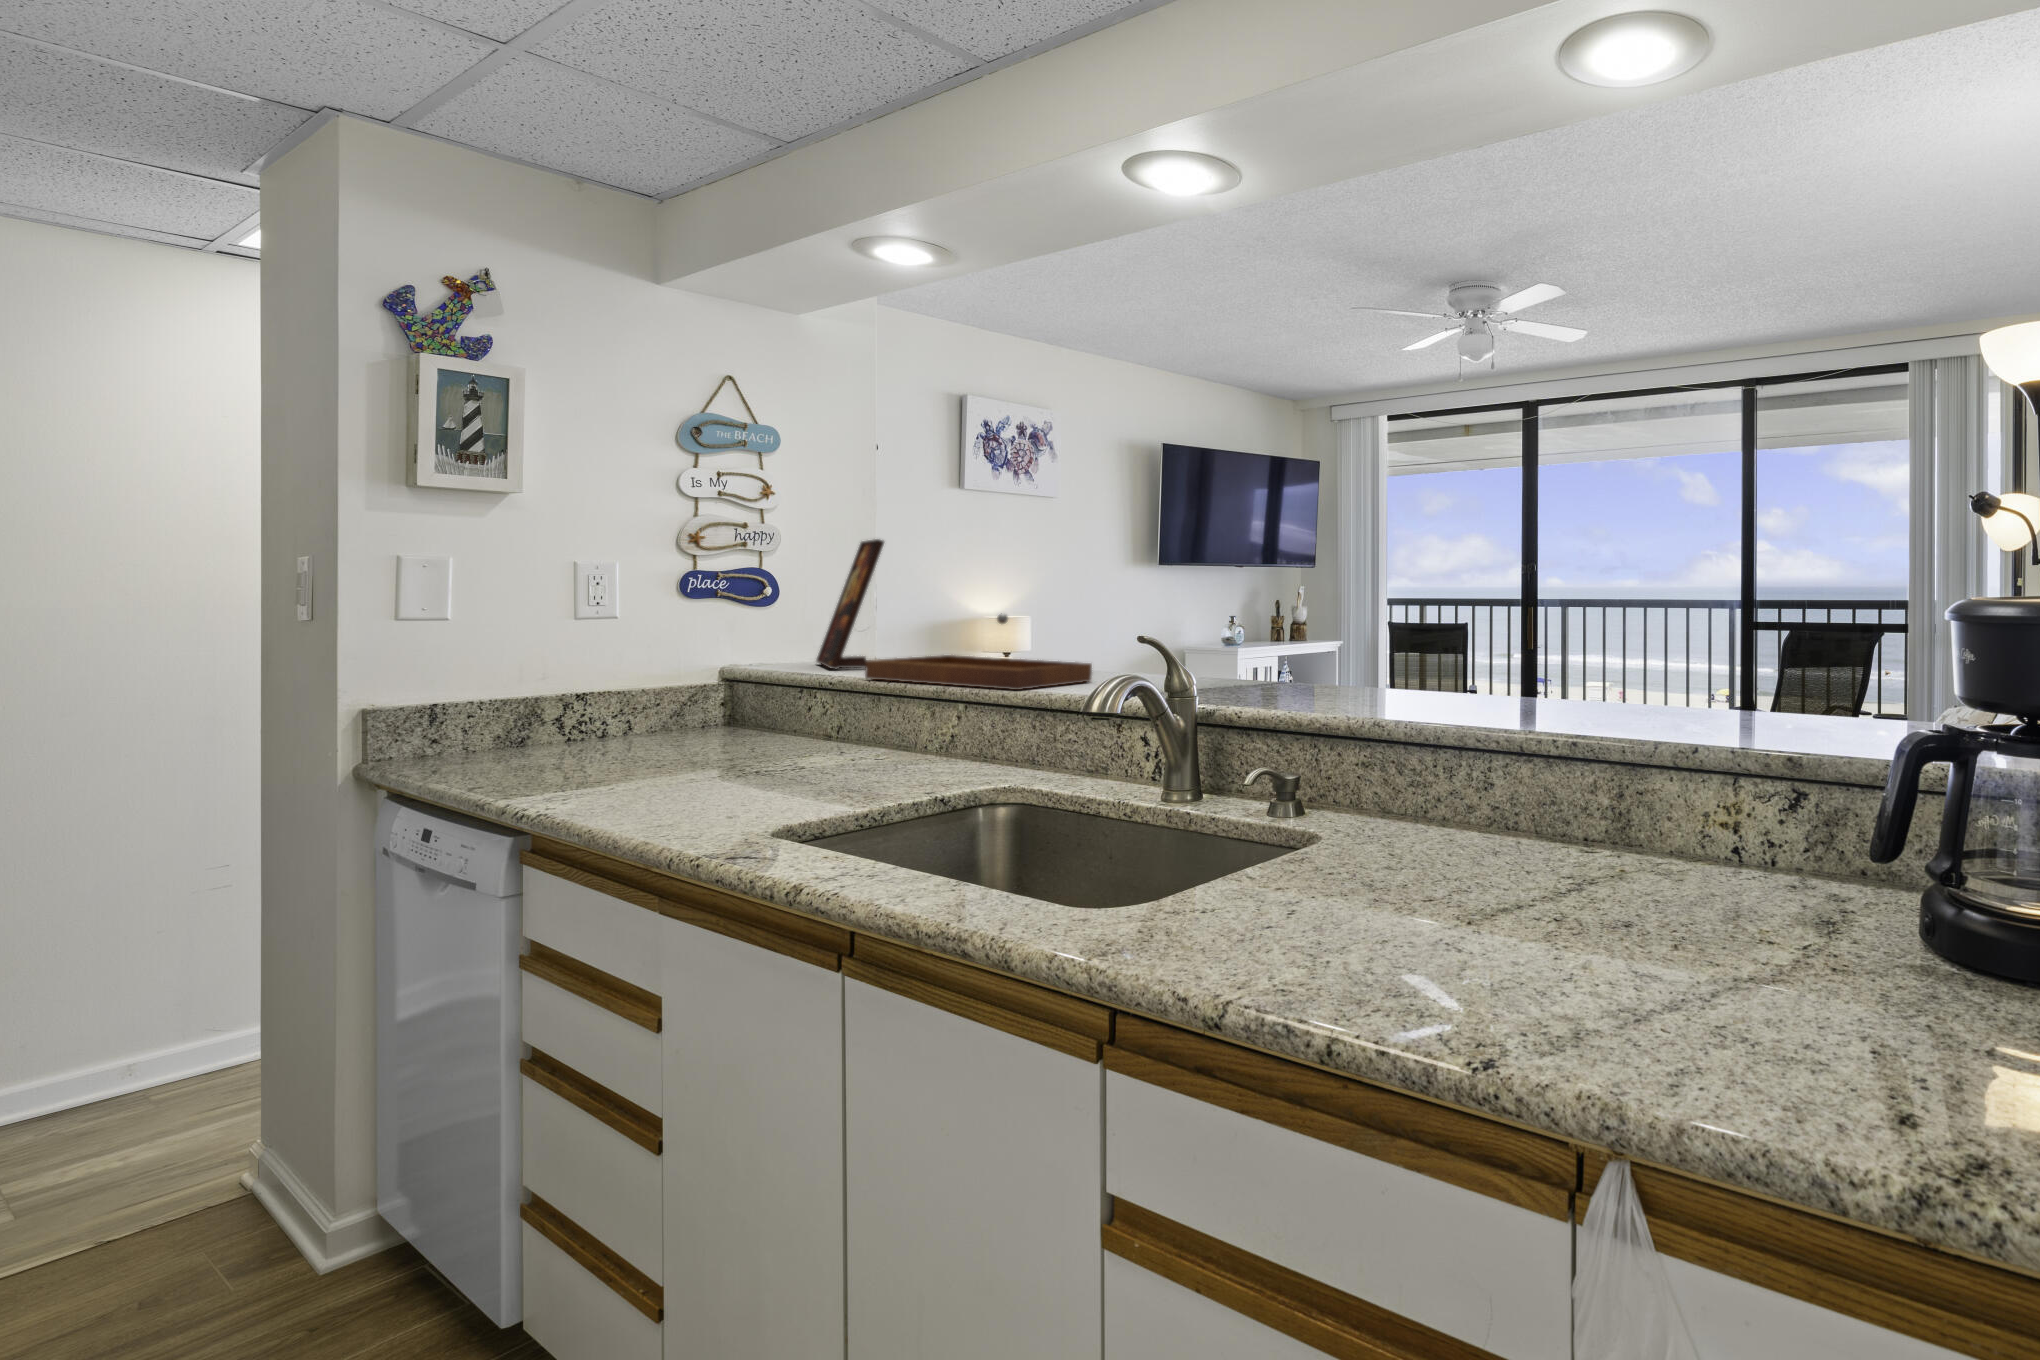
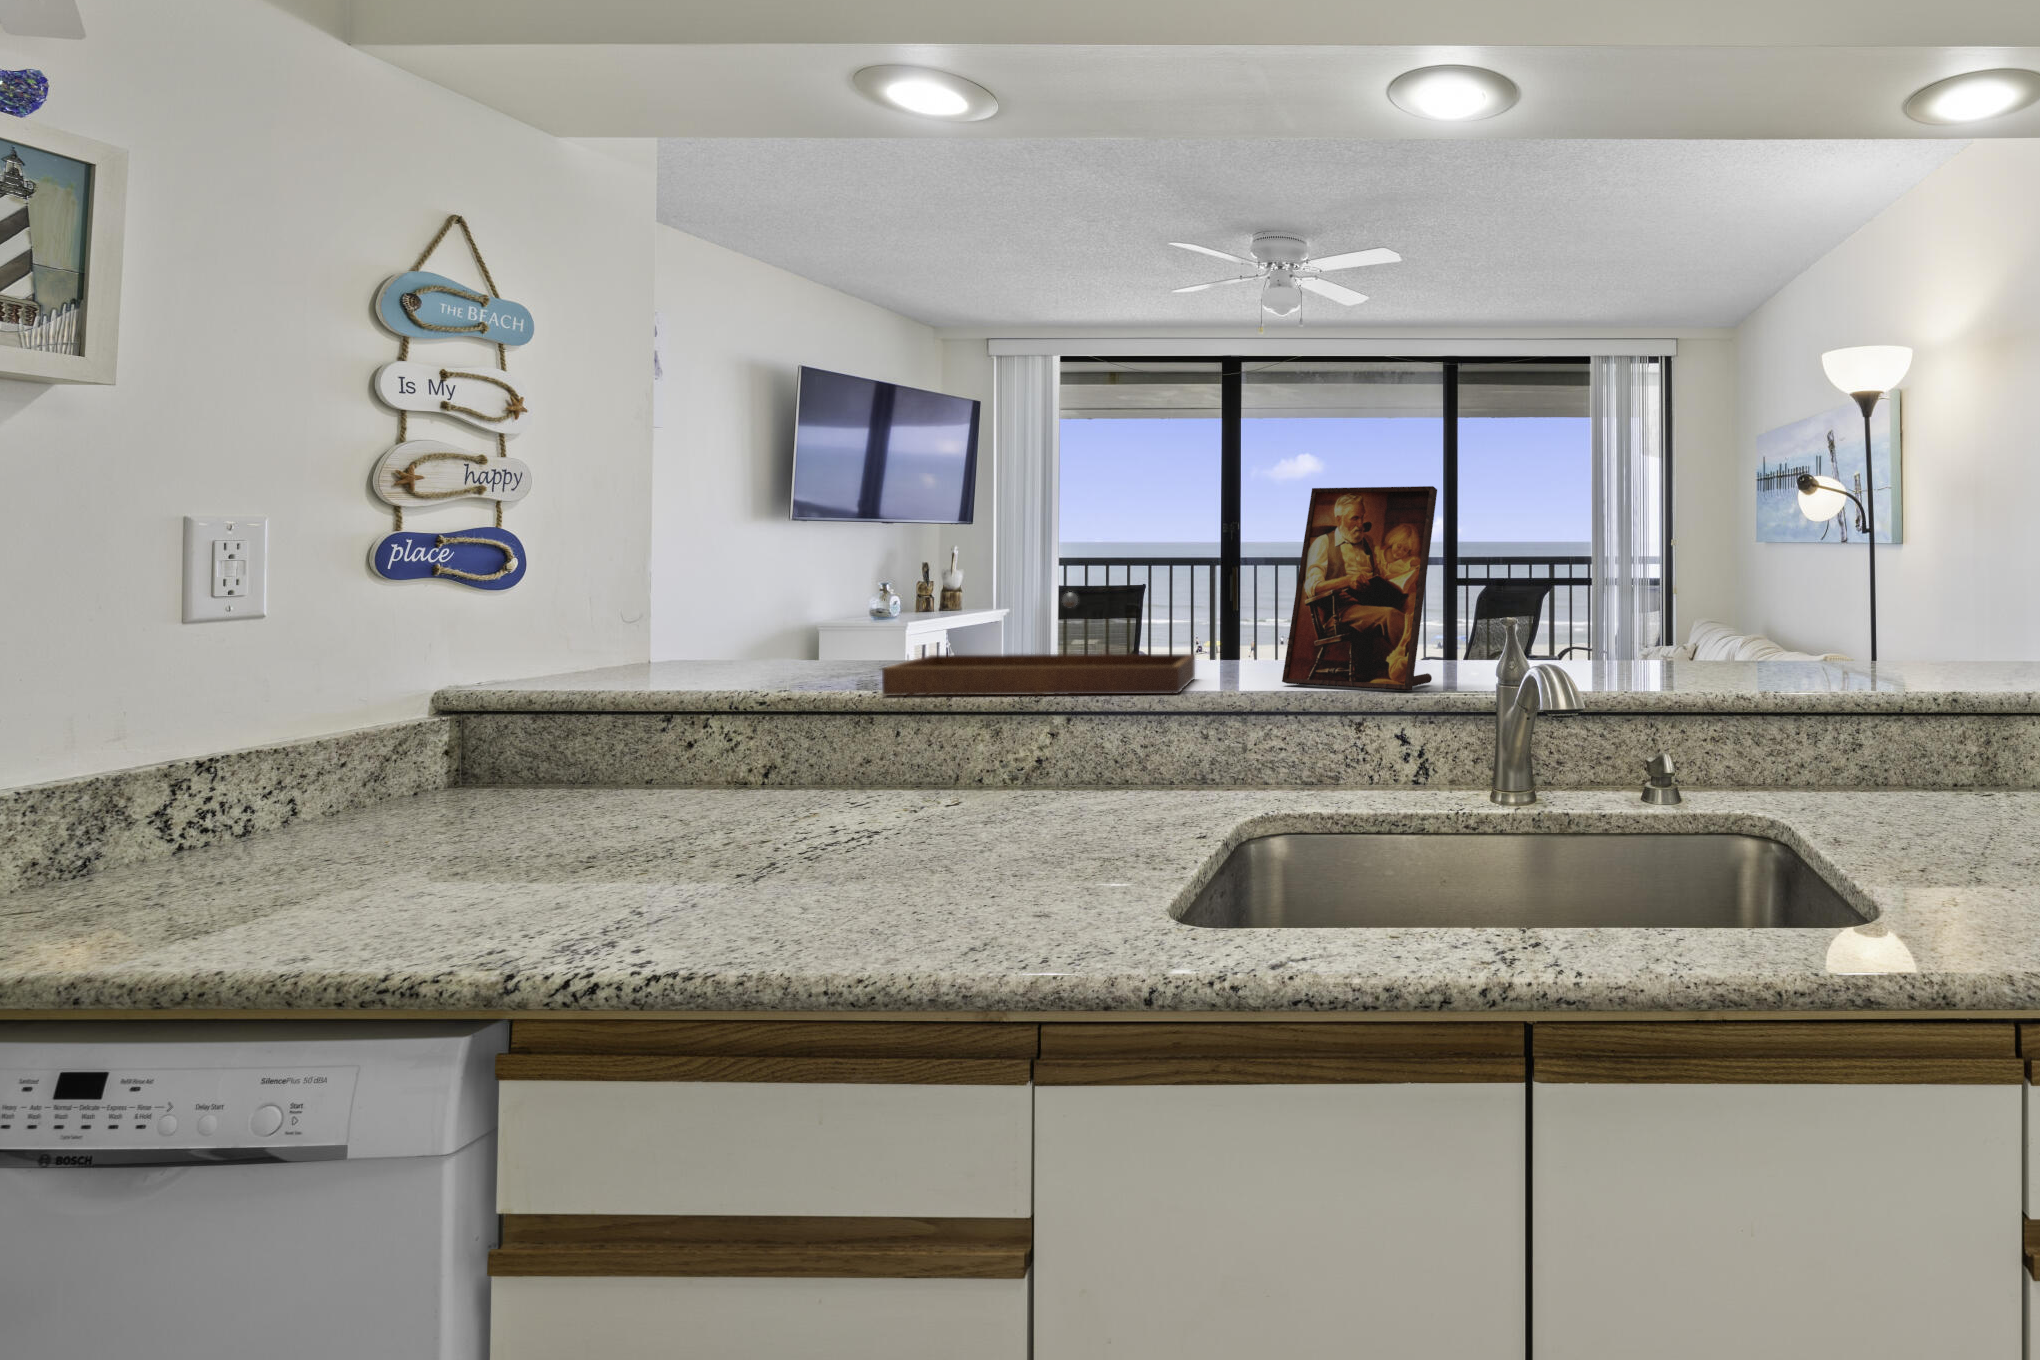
picture frame: present [816,539,884,669] -> present [1282,486,1437,691]

